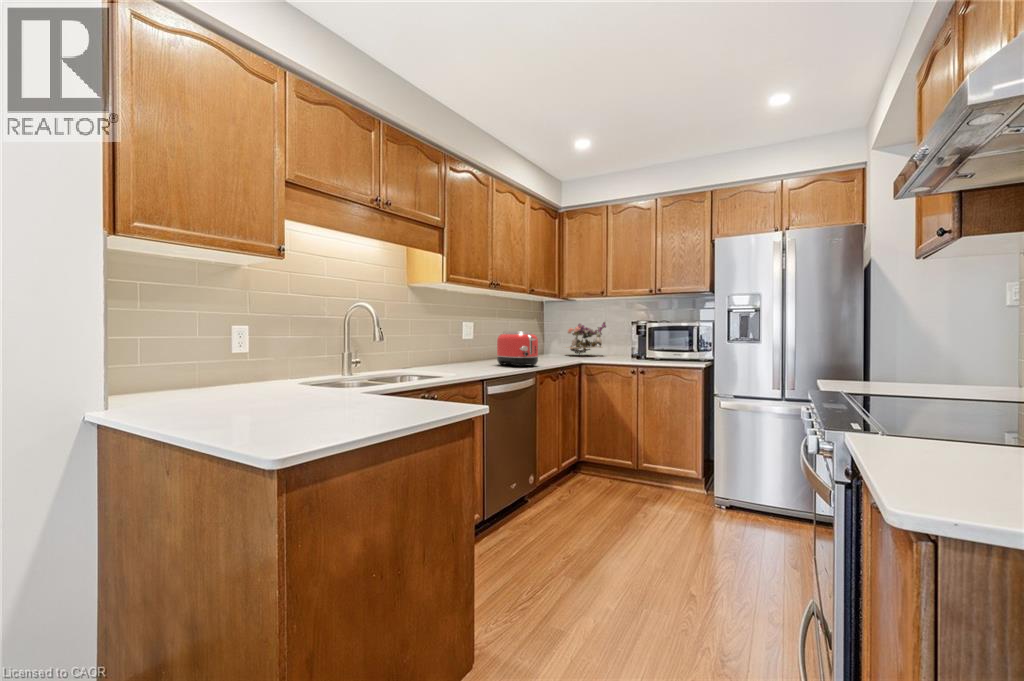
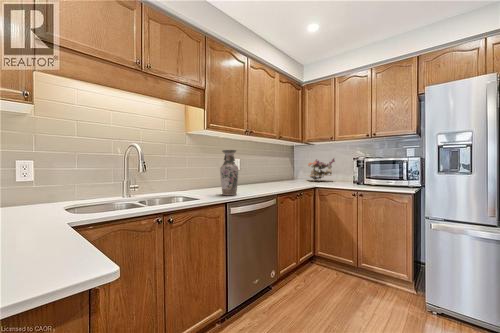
vase: none [466,312,491,372] -> present [220,150,238,195]
toaster: present [497,331,539,367] -> none [250,165,280,190]

